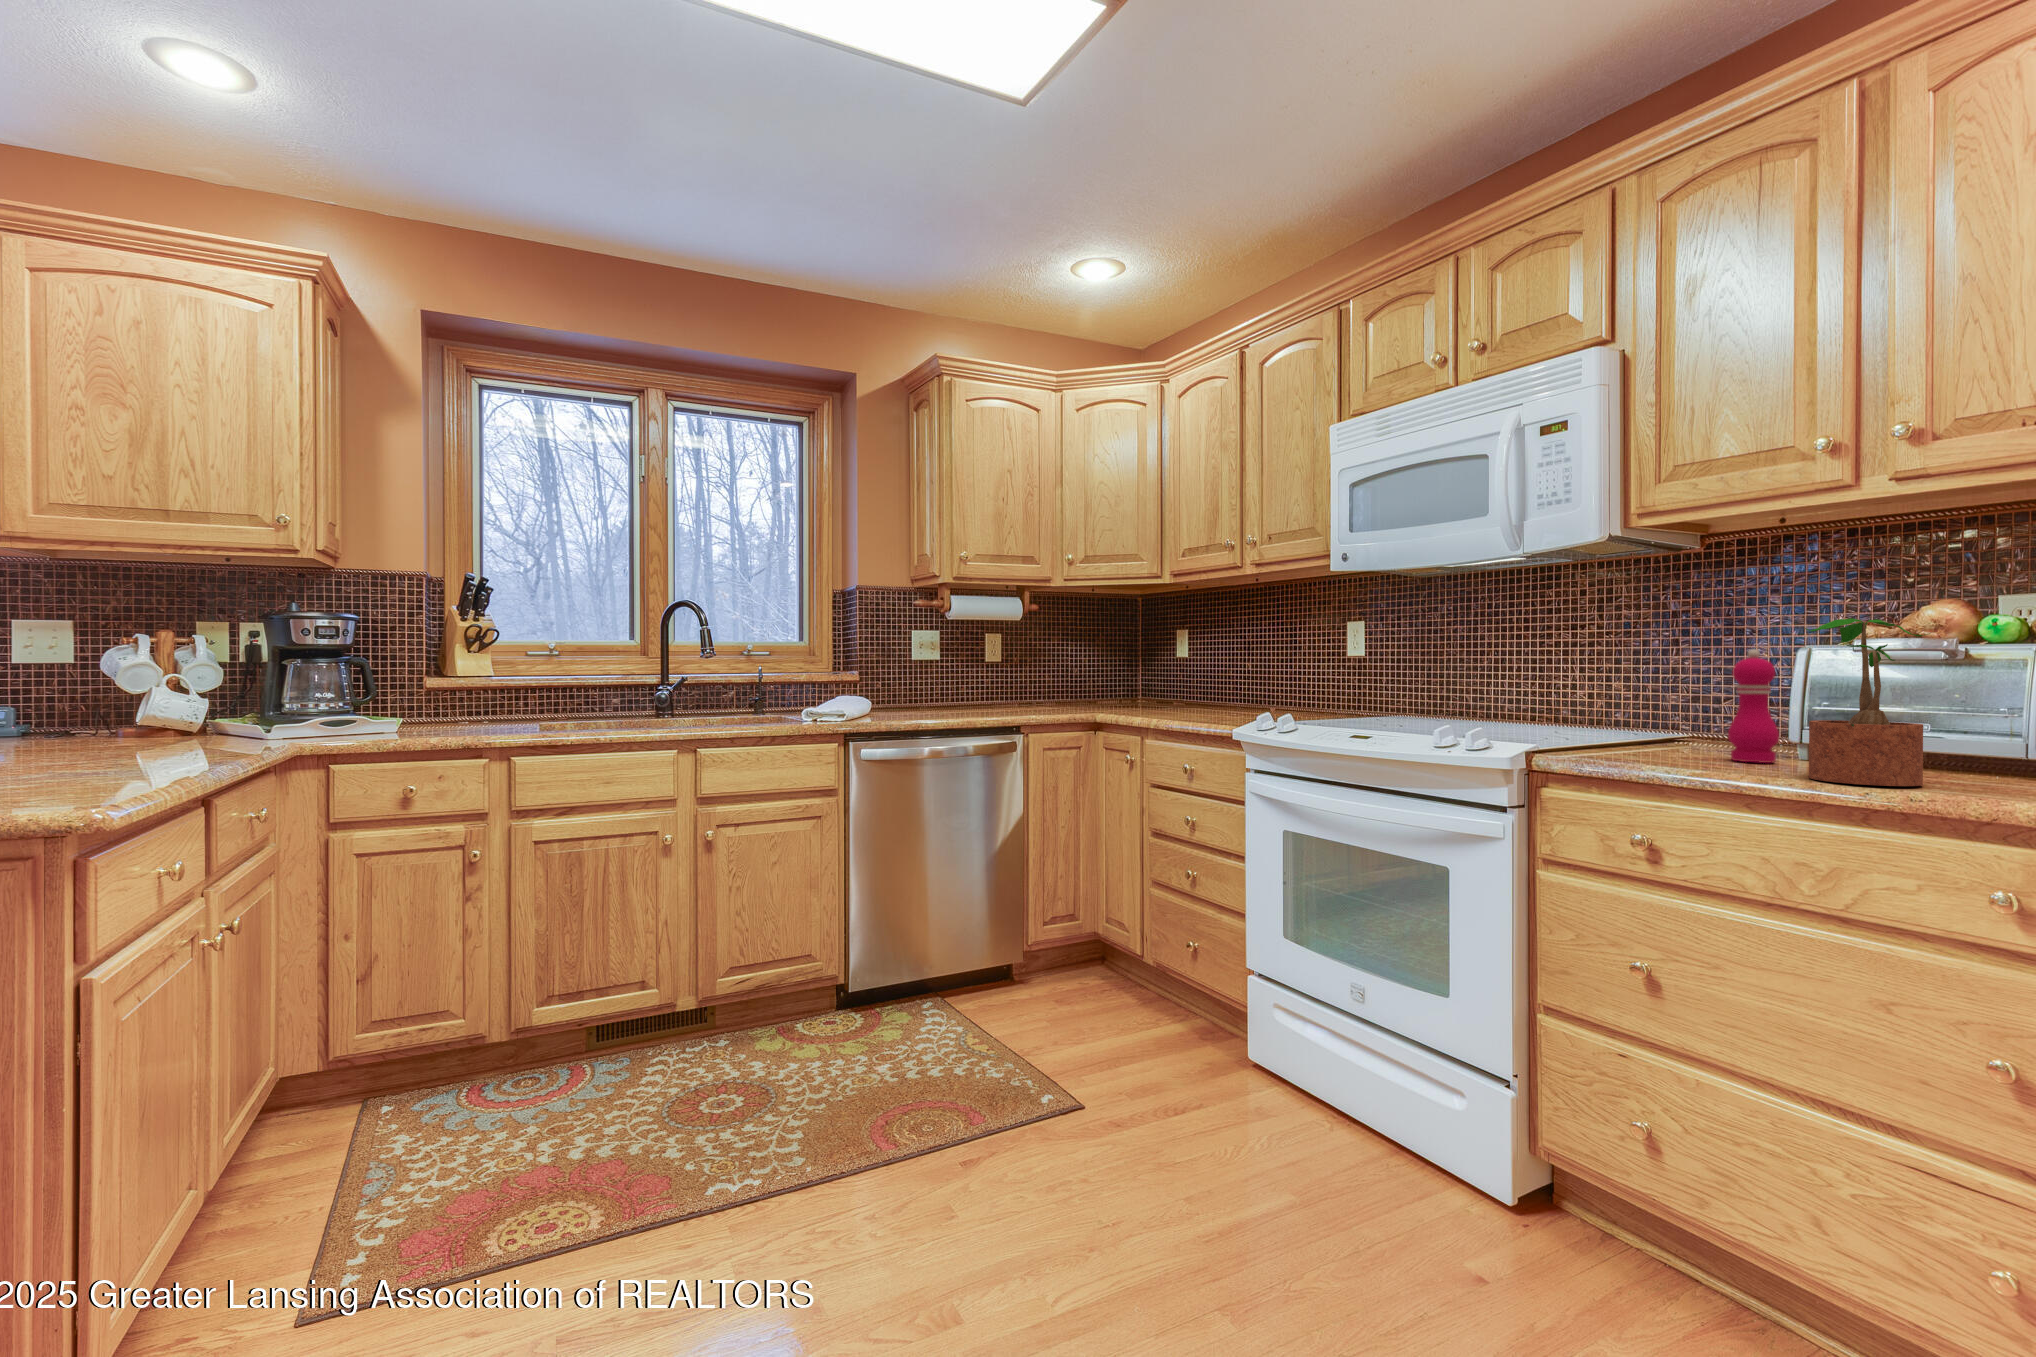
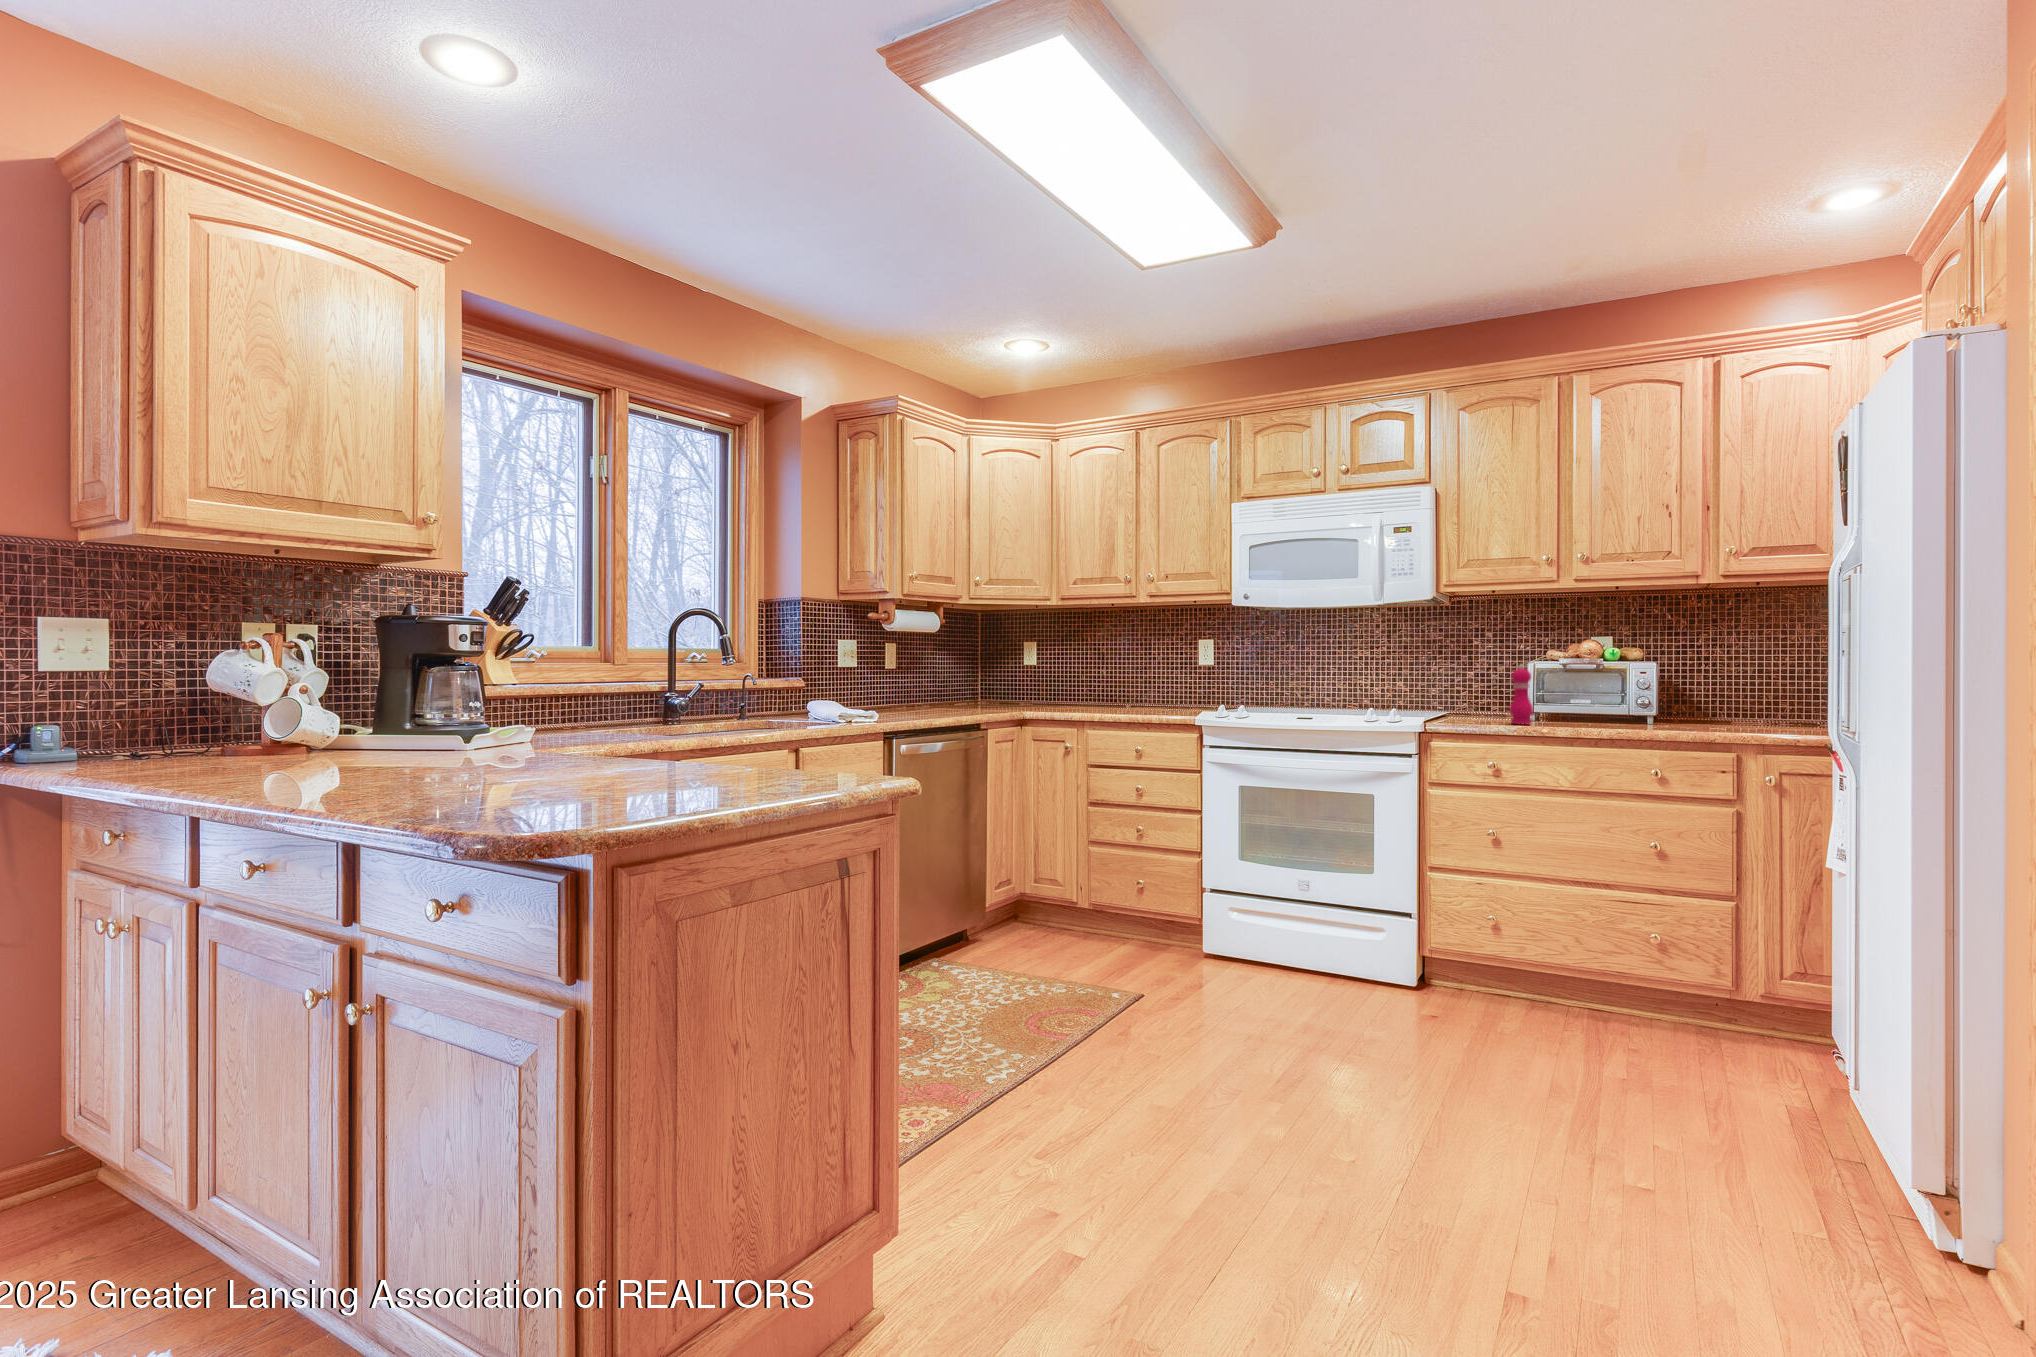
potted plant: present [1805,618,1927,786] -> none [1564,650,1612,731]

